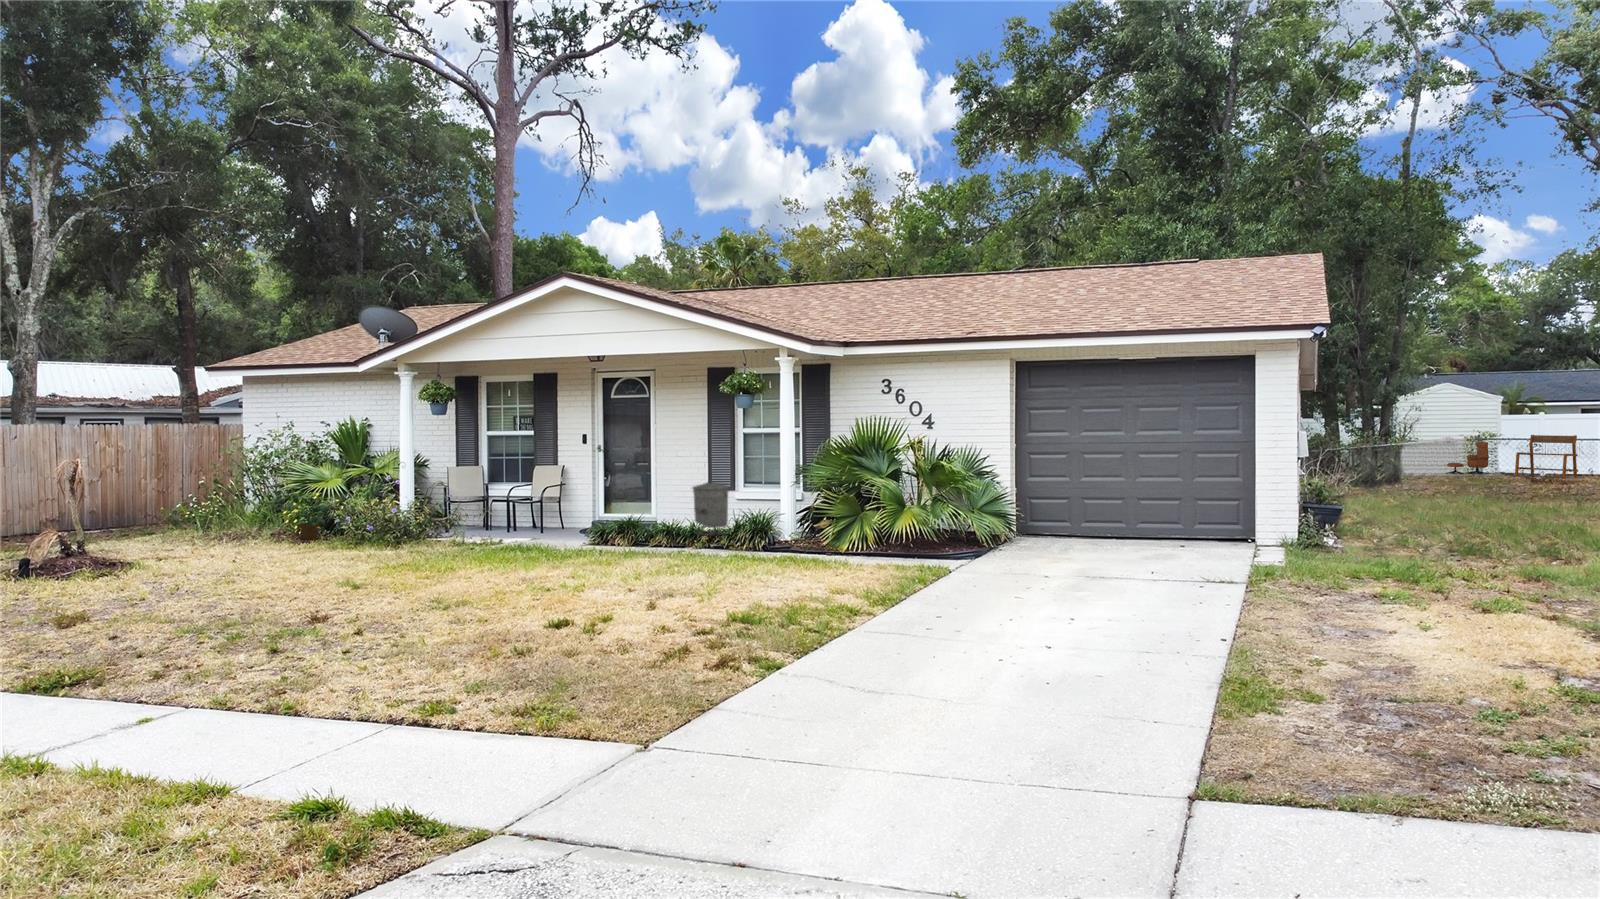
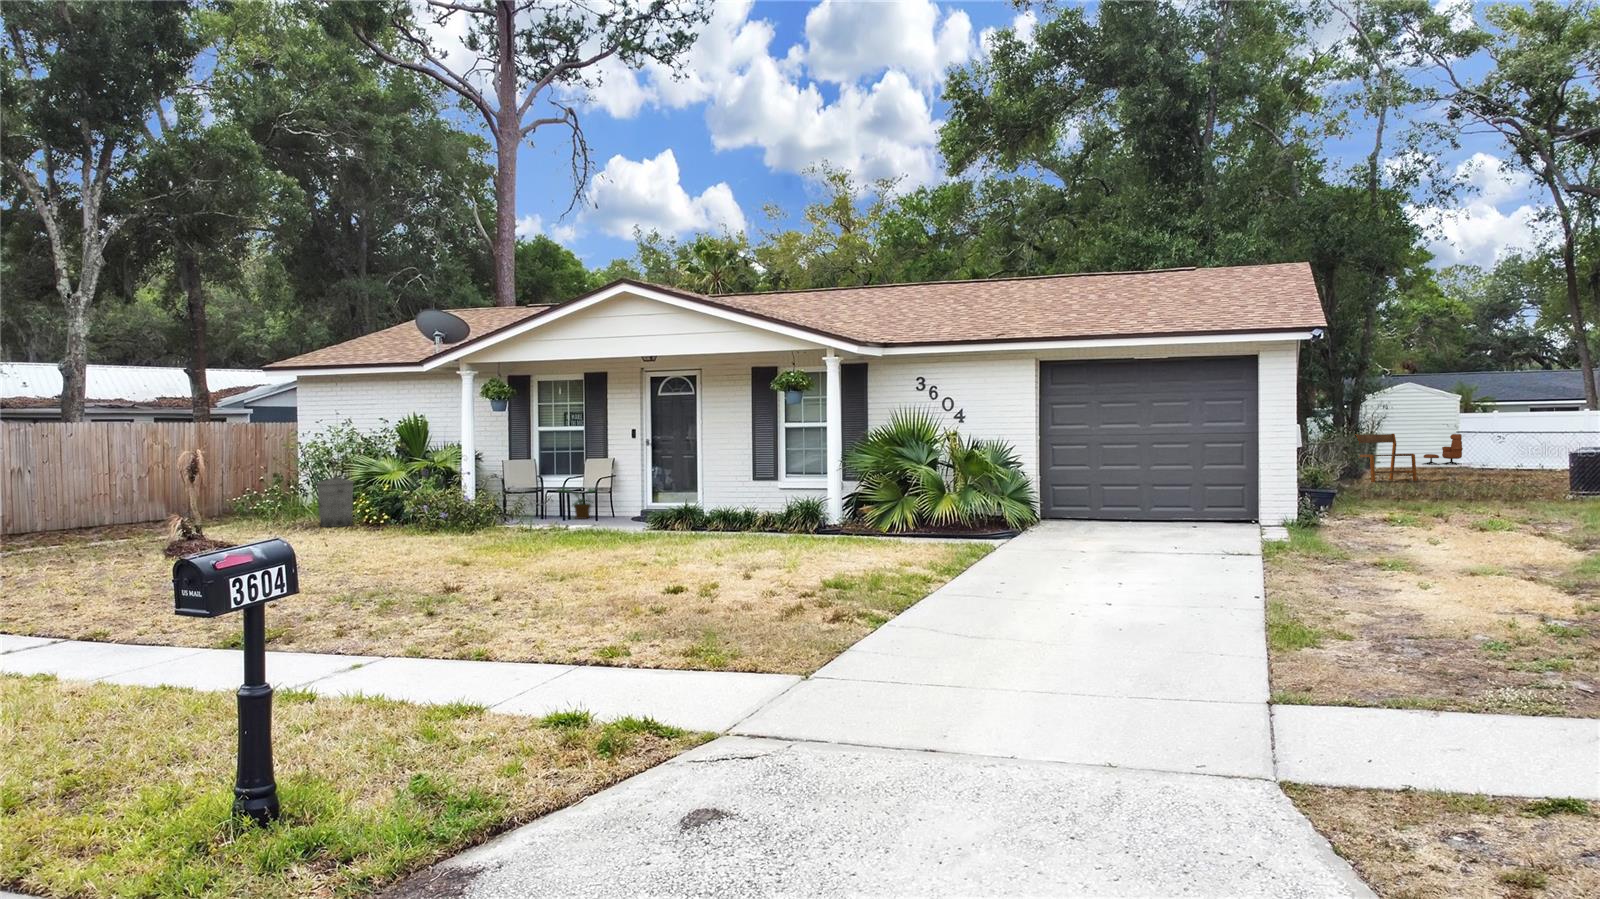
bench: present [1515,435,1578,478] -> present [1355,434,1417,482]
trash can: present [693,482,729,536] -> present [317,477,353,527]
potted plant: present [281,504,330,540] -> present [557,488,596,519]

